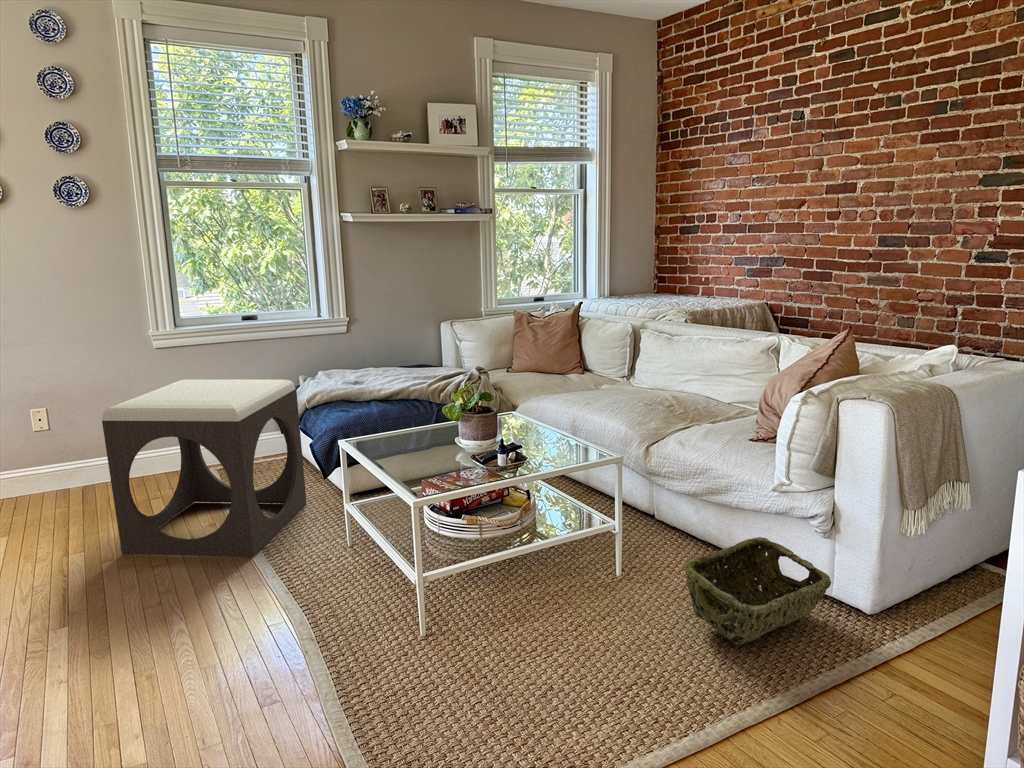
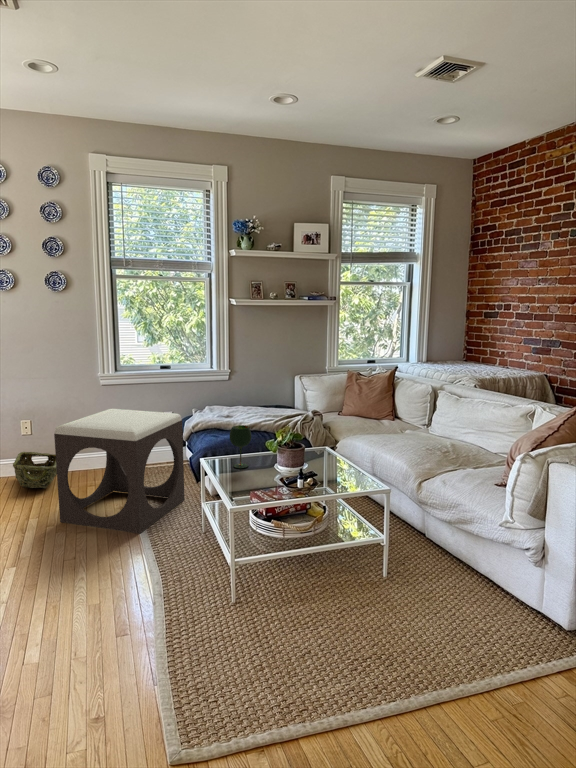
wine glass: none [382,387,414,448] -> present [230,425,251,468]
woven basket: present [684,537,831,645] -> present [13,452,57,488]

